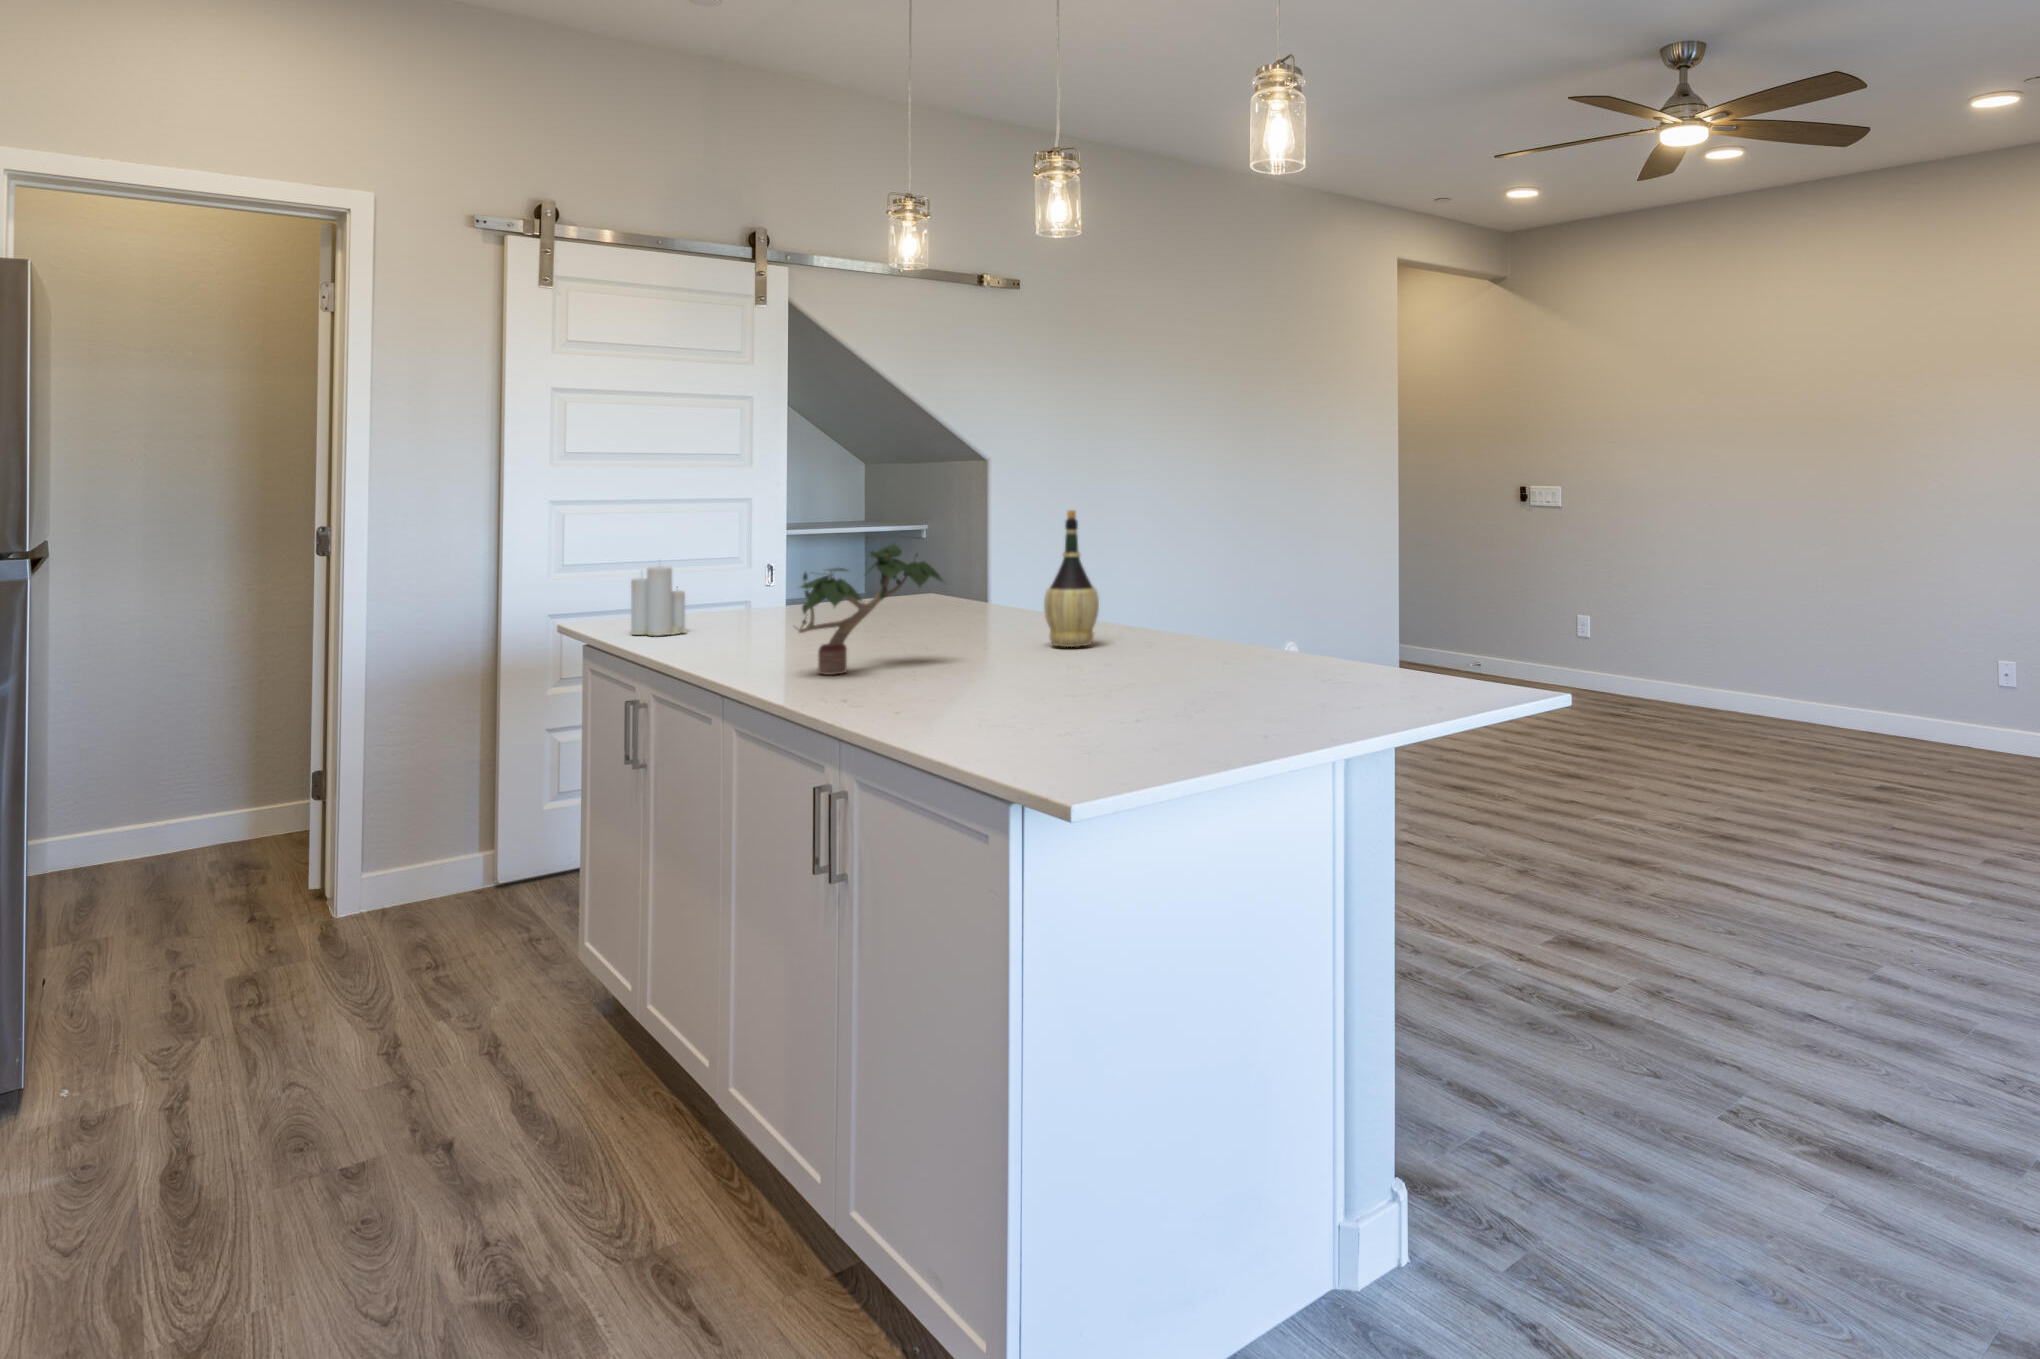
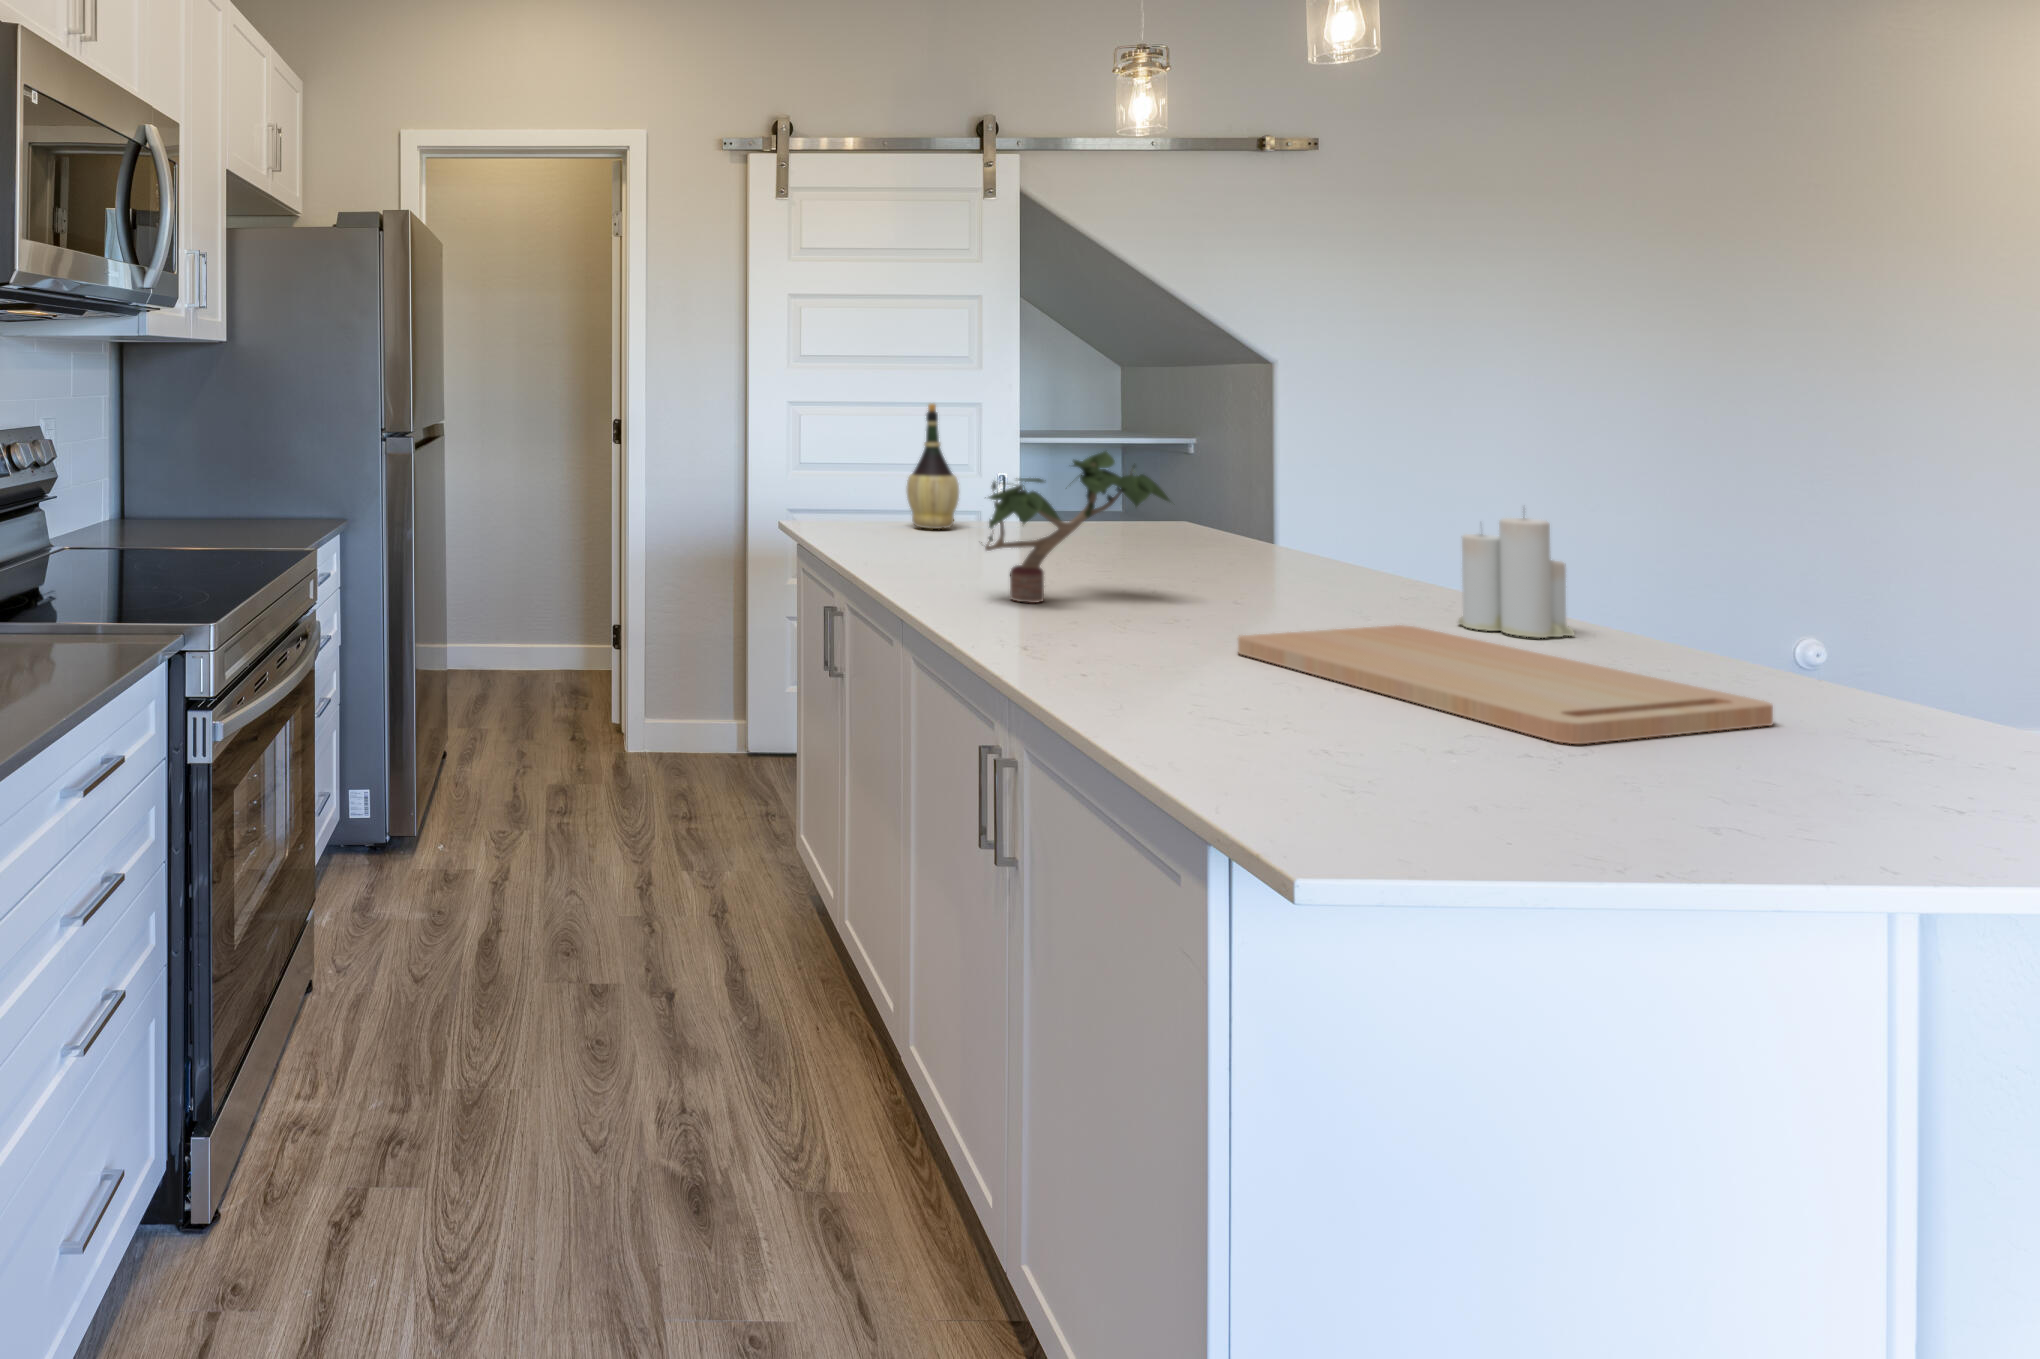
wine bottle: present [1044,510,1099,647] -> present [906,403,959,529]
candle: present [631,566,687,636] -> present [1458,517,1574,638]
cutting board: none [998,659,1282,714] -> present [1238,625,1773,744]

